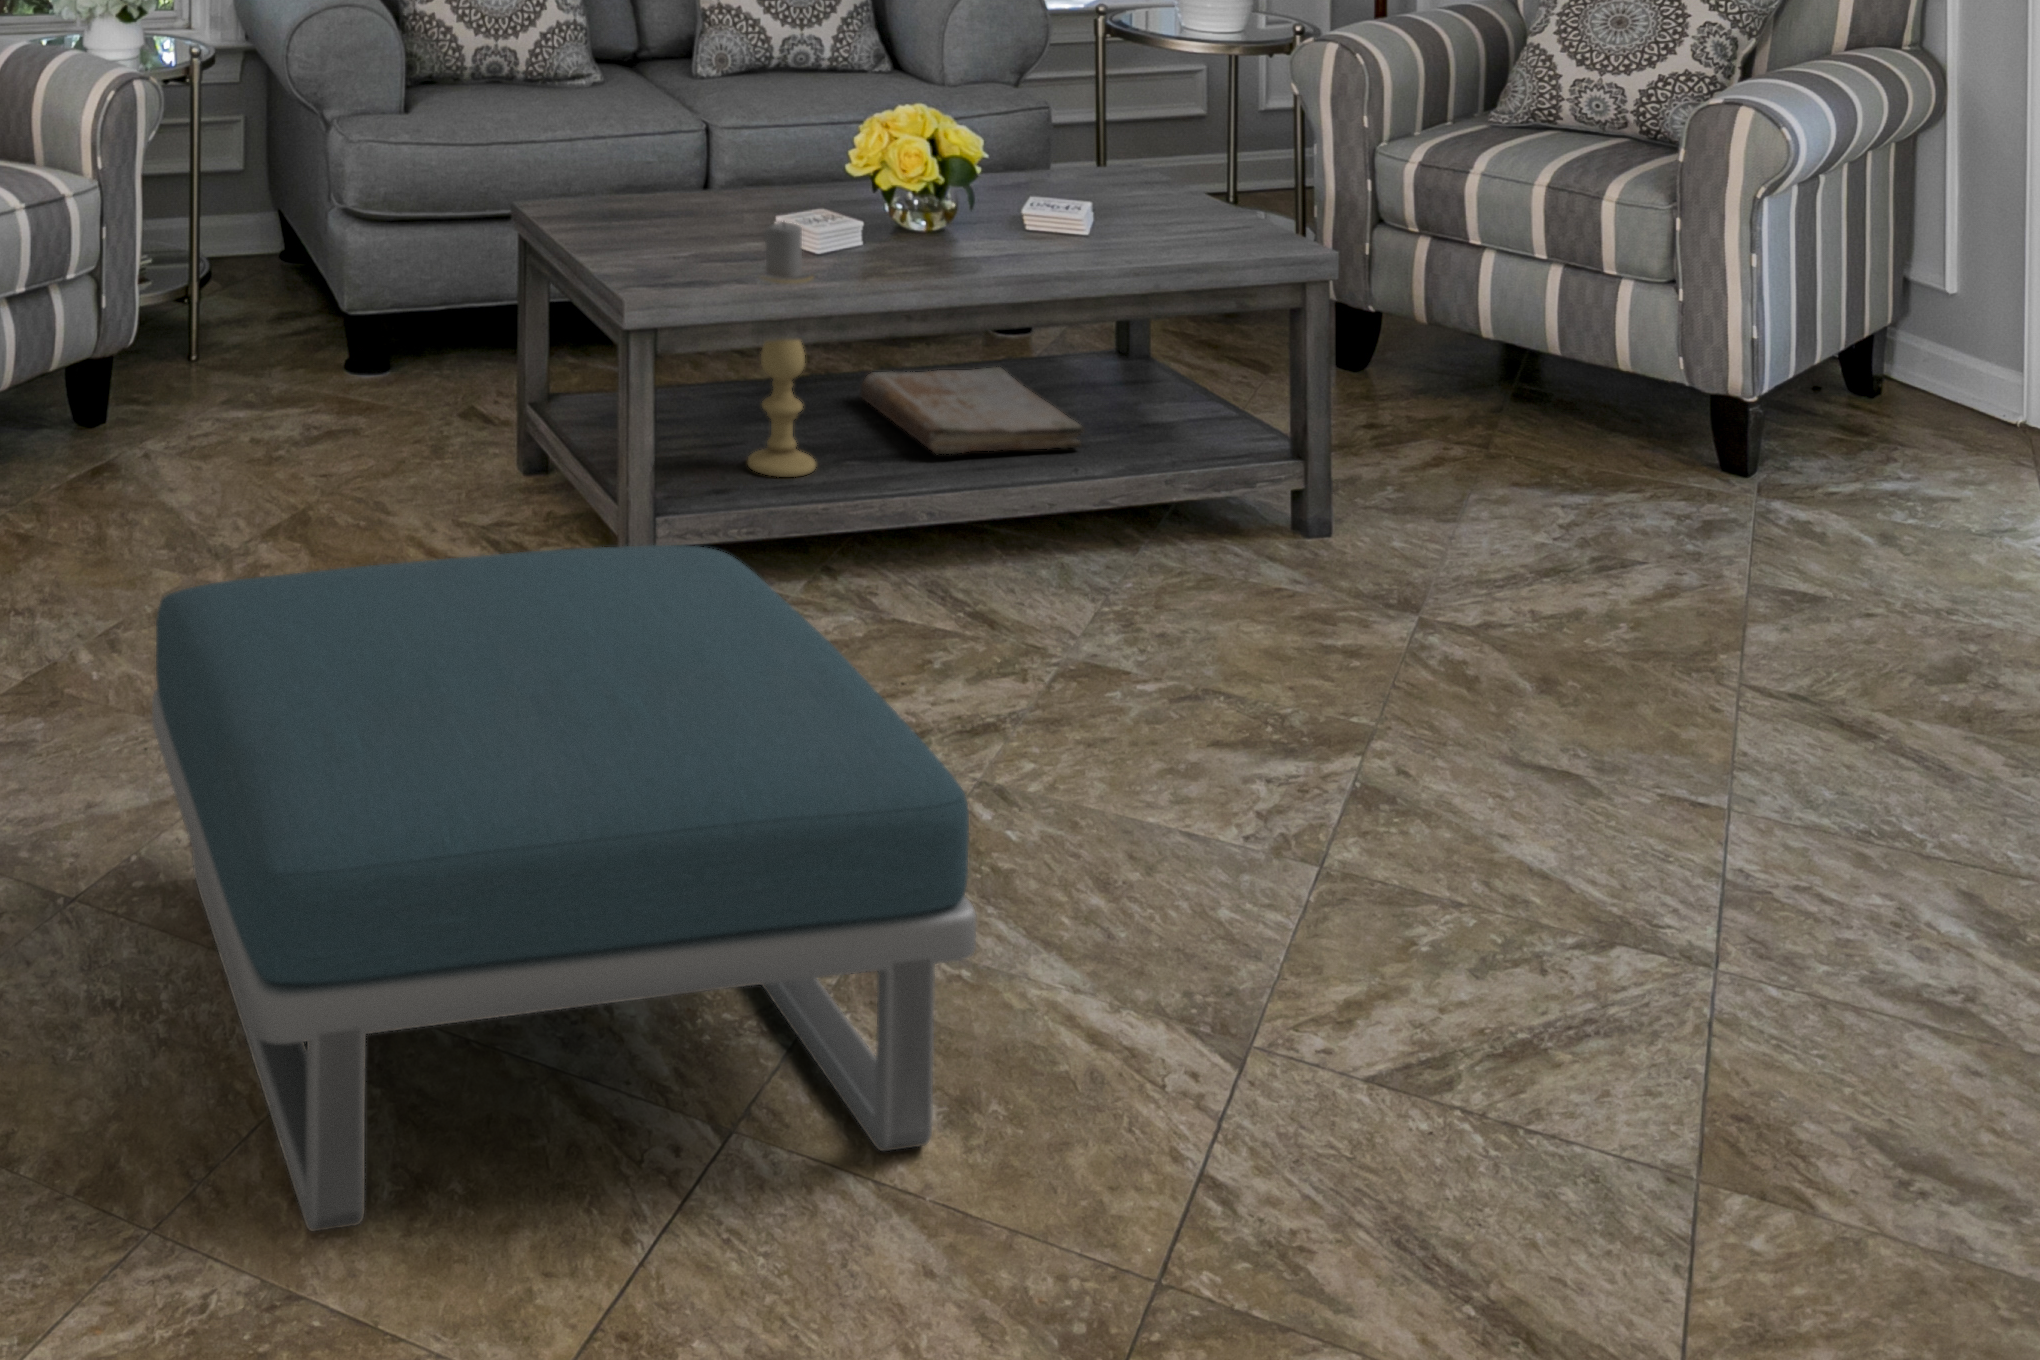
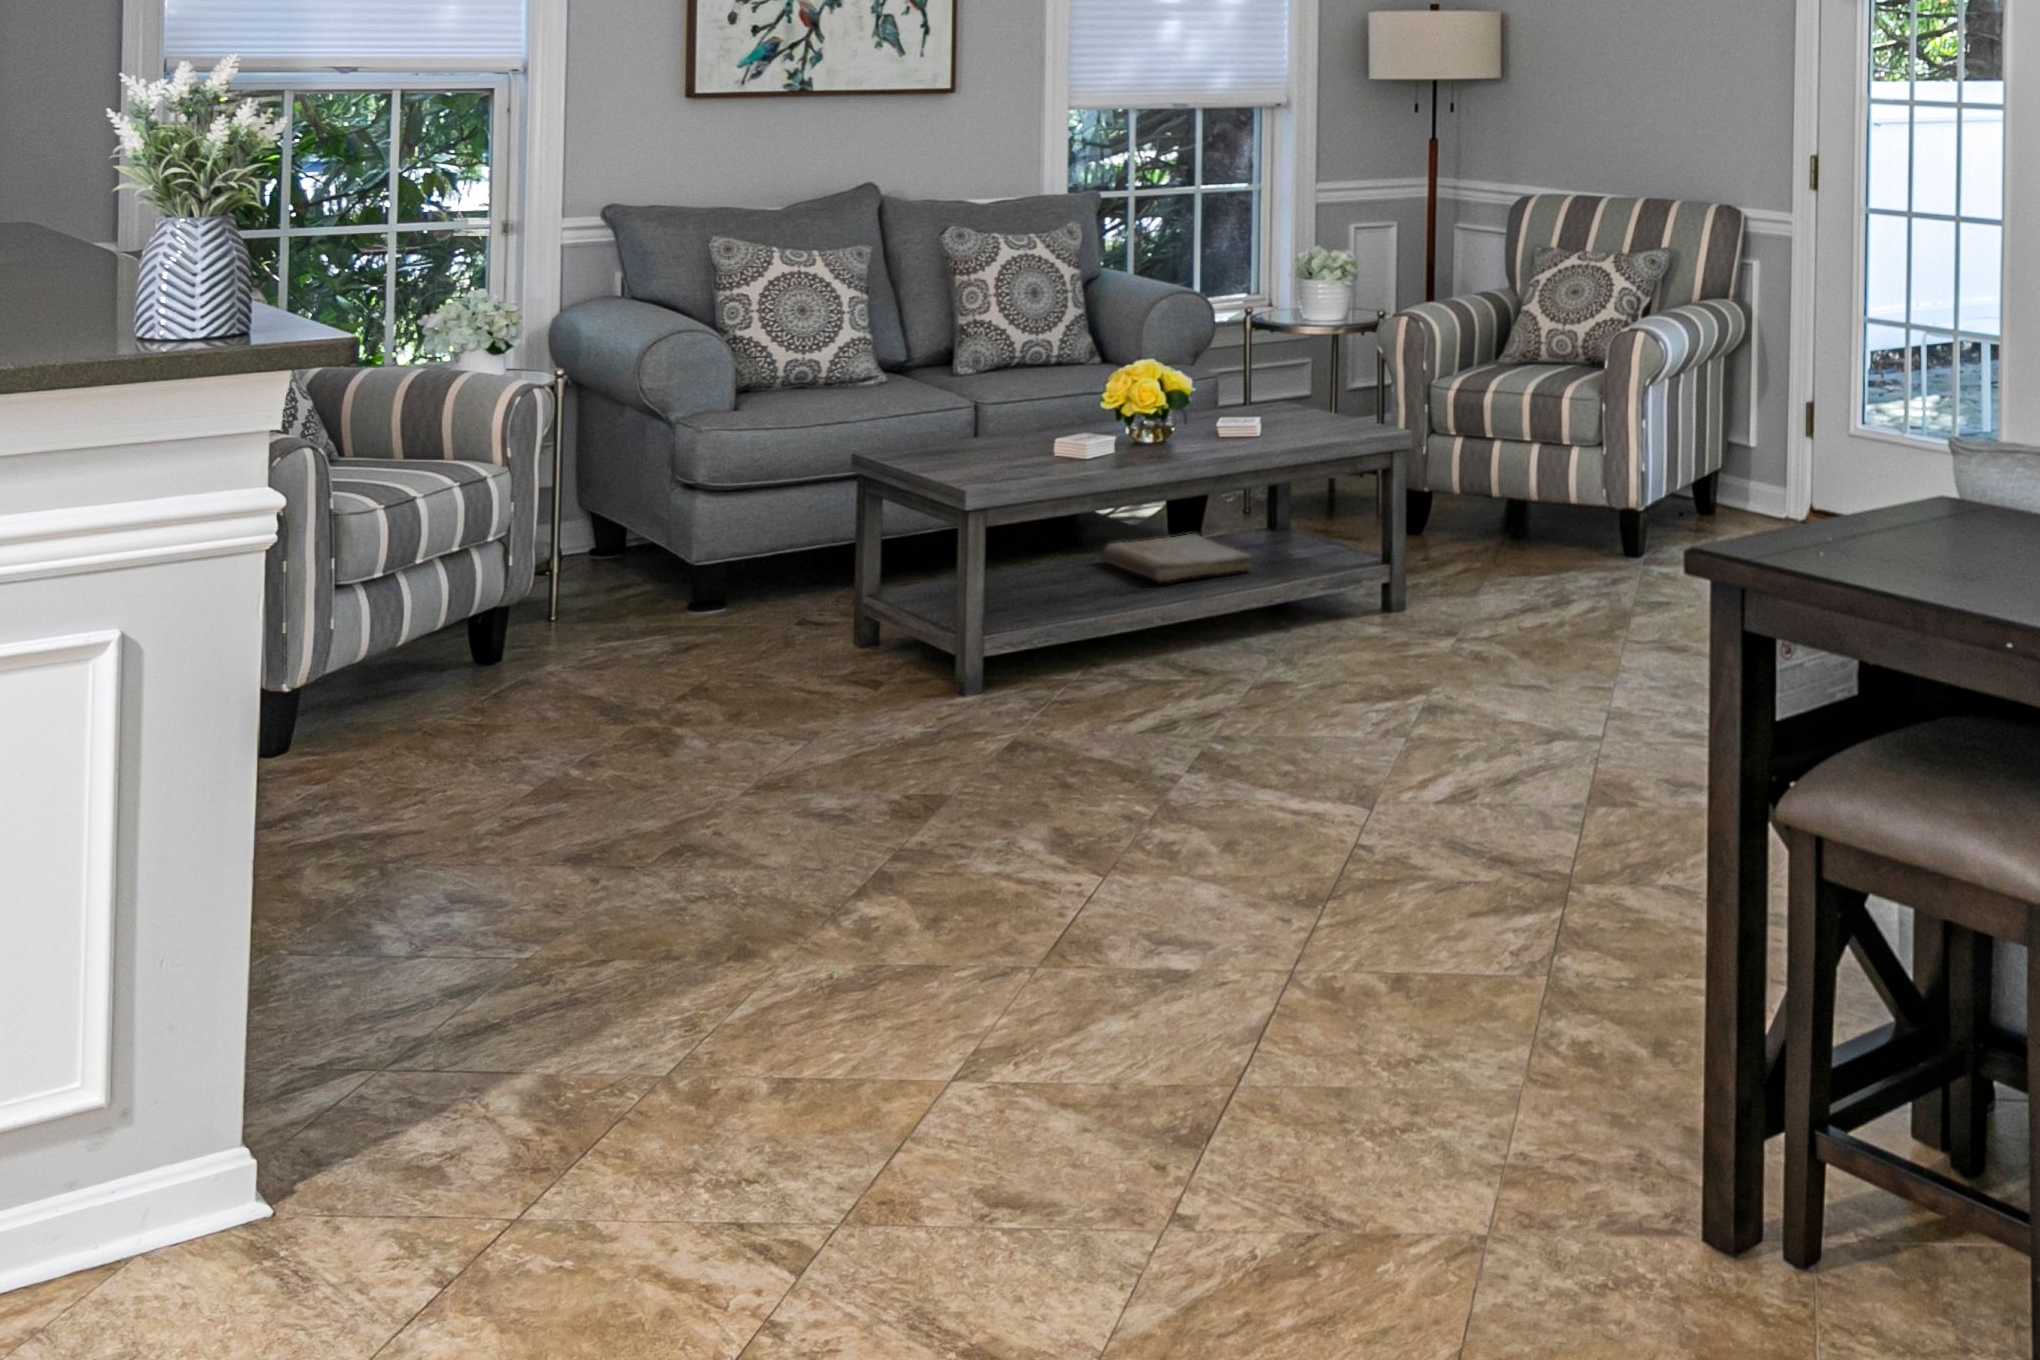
candle holder: present [748,222,816,477] -> none [1035,434,1082,604]
footstool: present [152,545,976,1231] -> none [695,603,1232,948]

